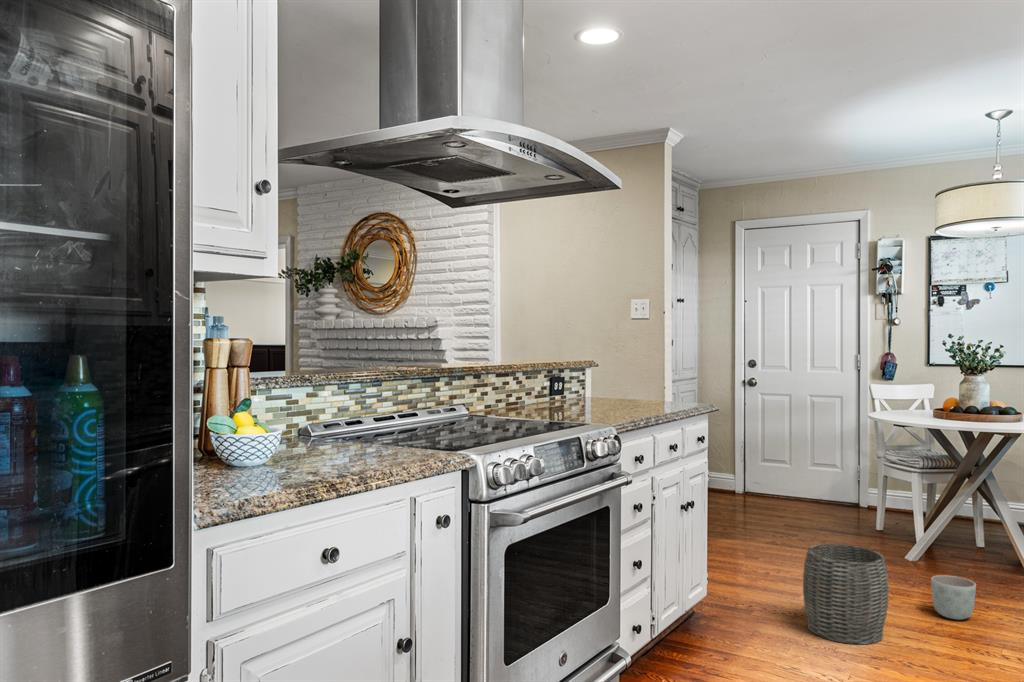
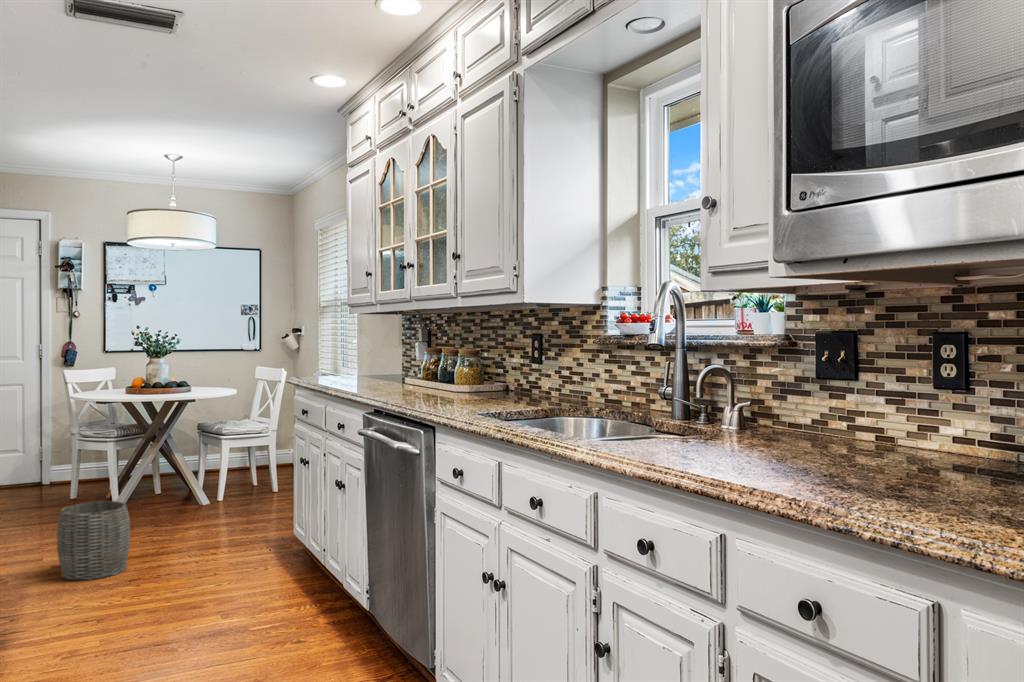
planter: present [931,575,976,620] -> none [150,510,183,542]

